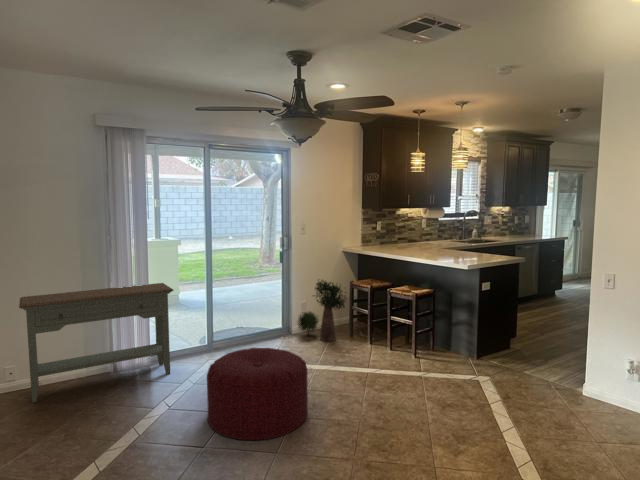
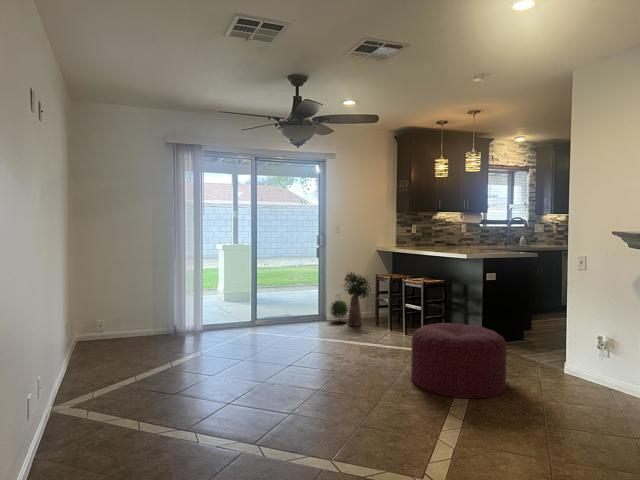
console table: present [19,283,174,403] -> none [106,265,217,344]
ottoman: present [207,348,308,440] -> present [411,323,506,398]

